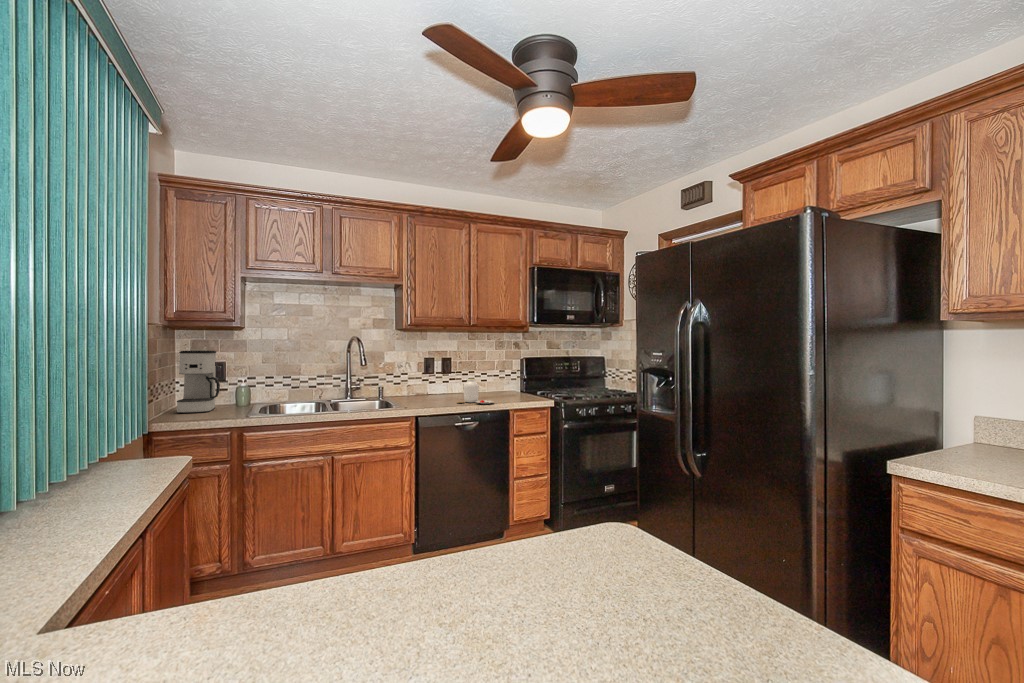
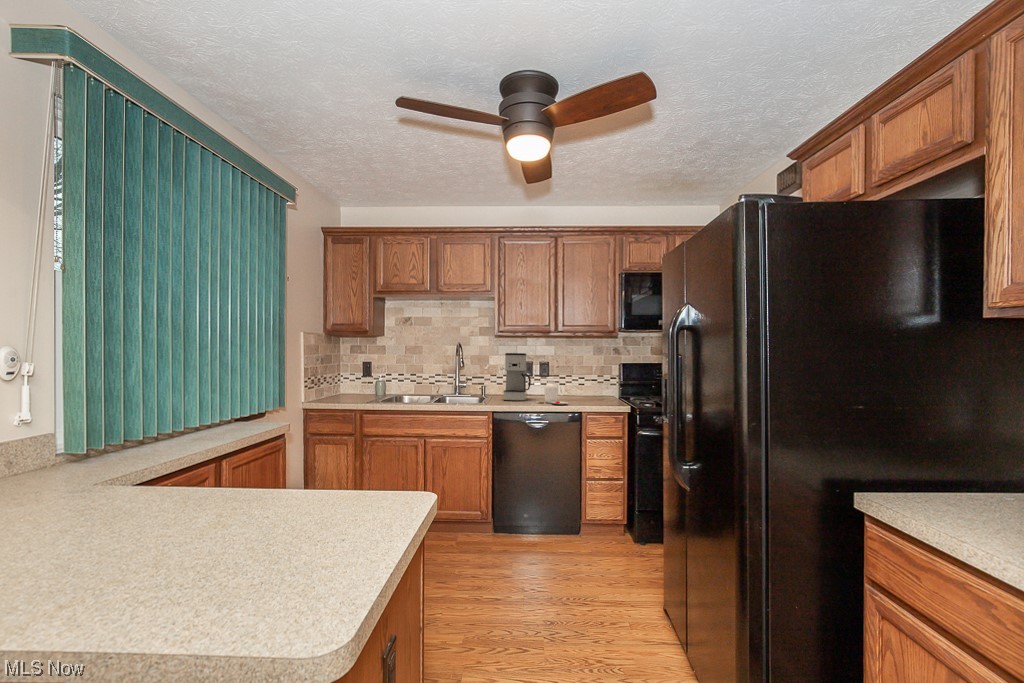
coffee maker: present [177,351,220,413] -> present [503,353,531,401]

